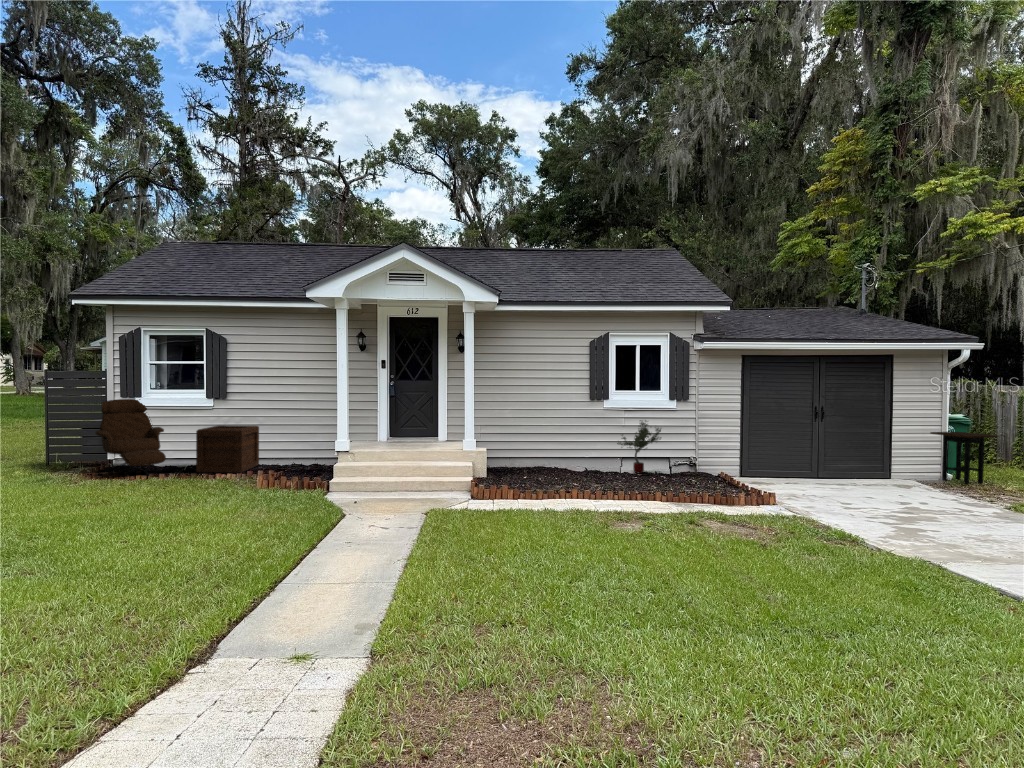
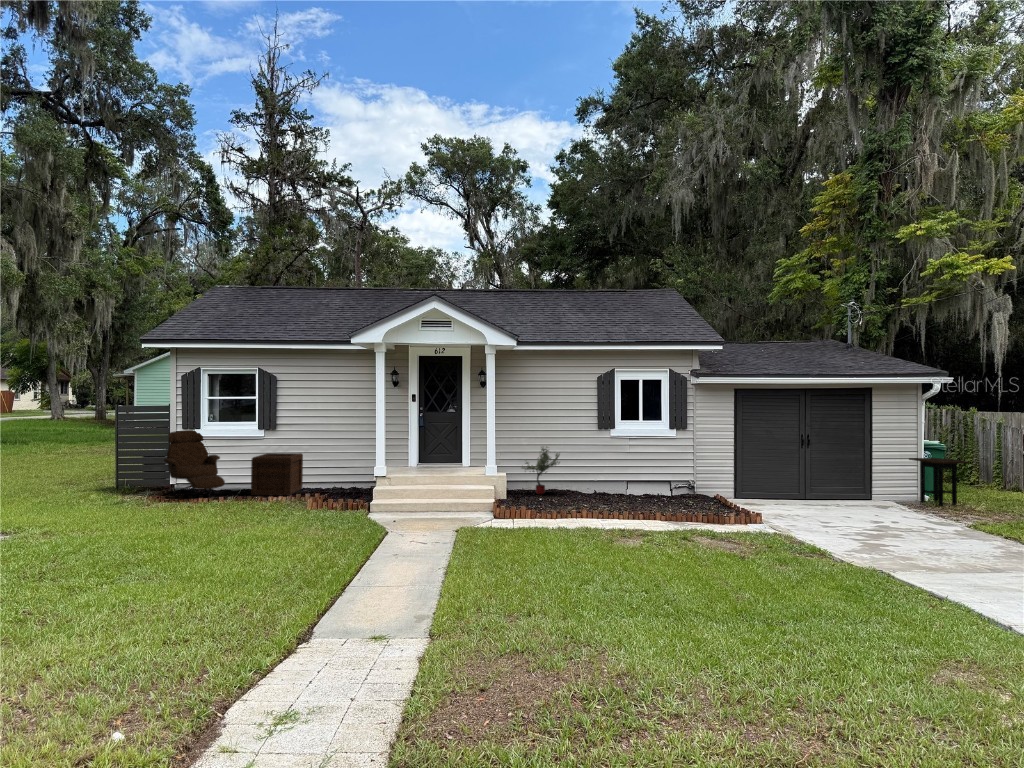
potted tree: present [617,420,661,473] -> present [522,447,560,495]

